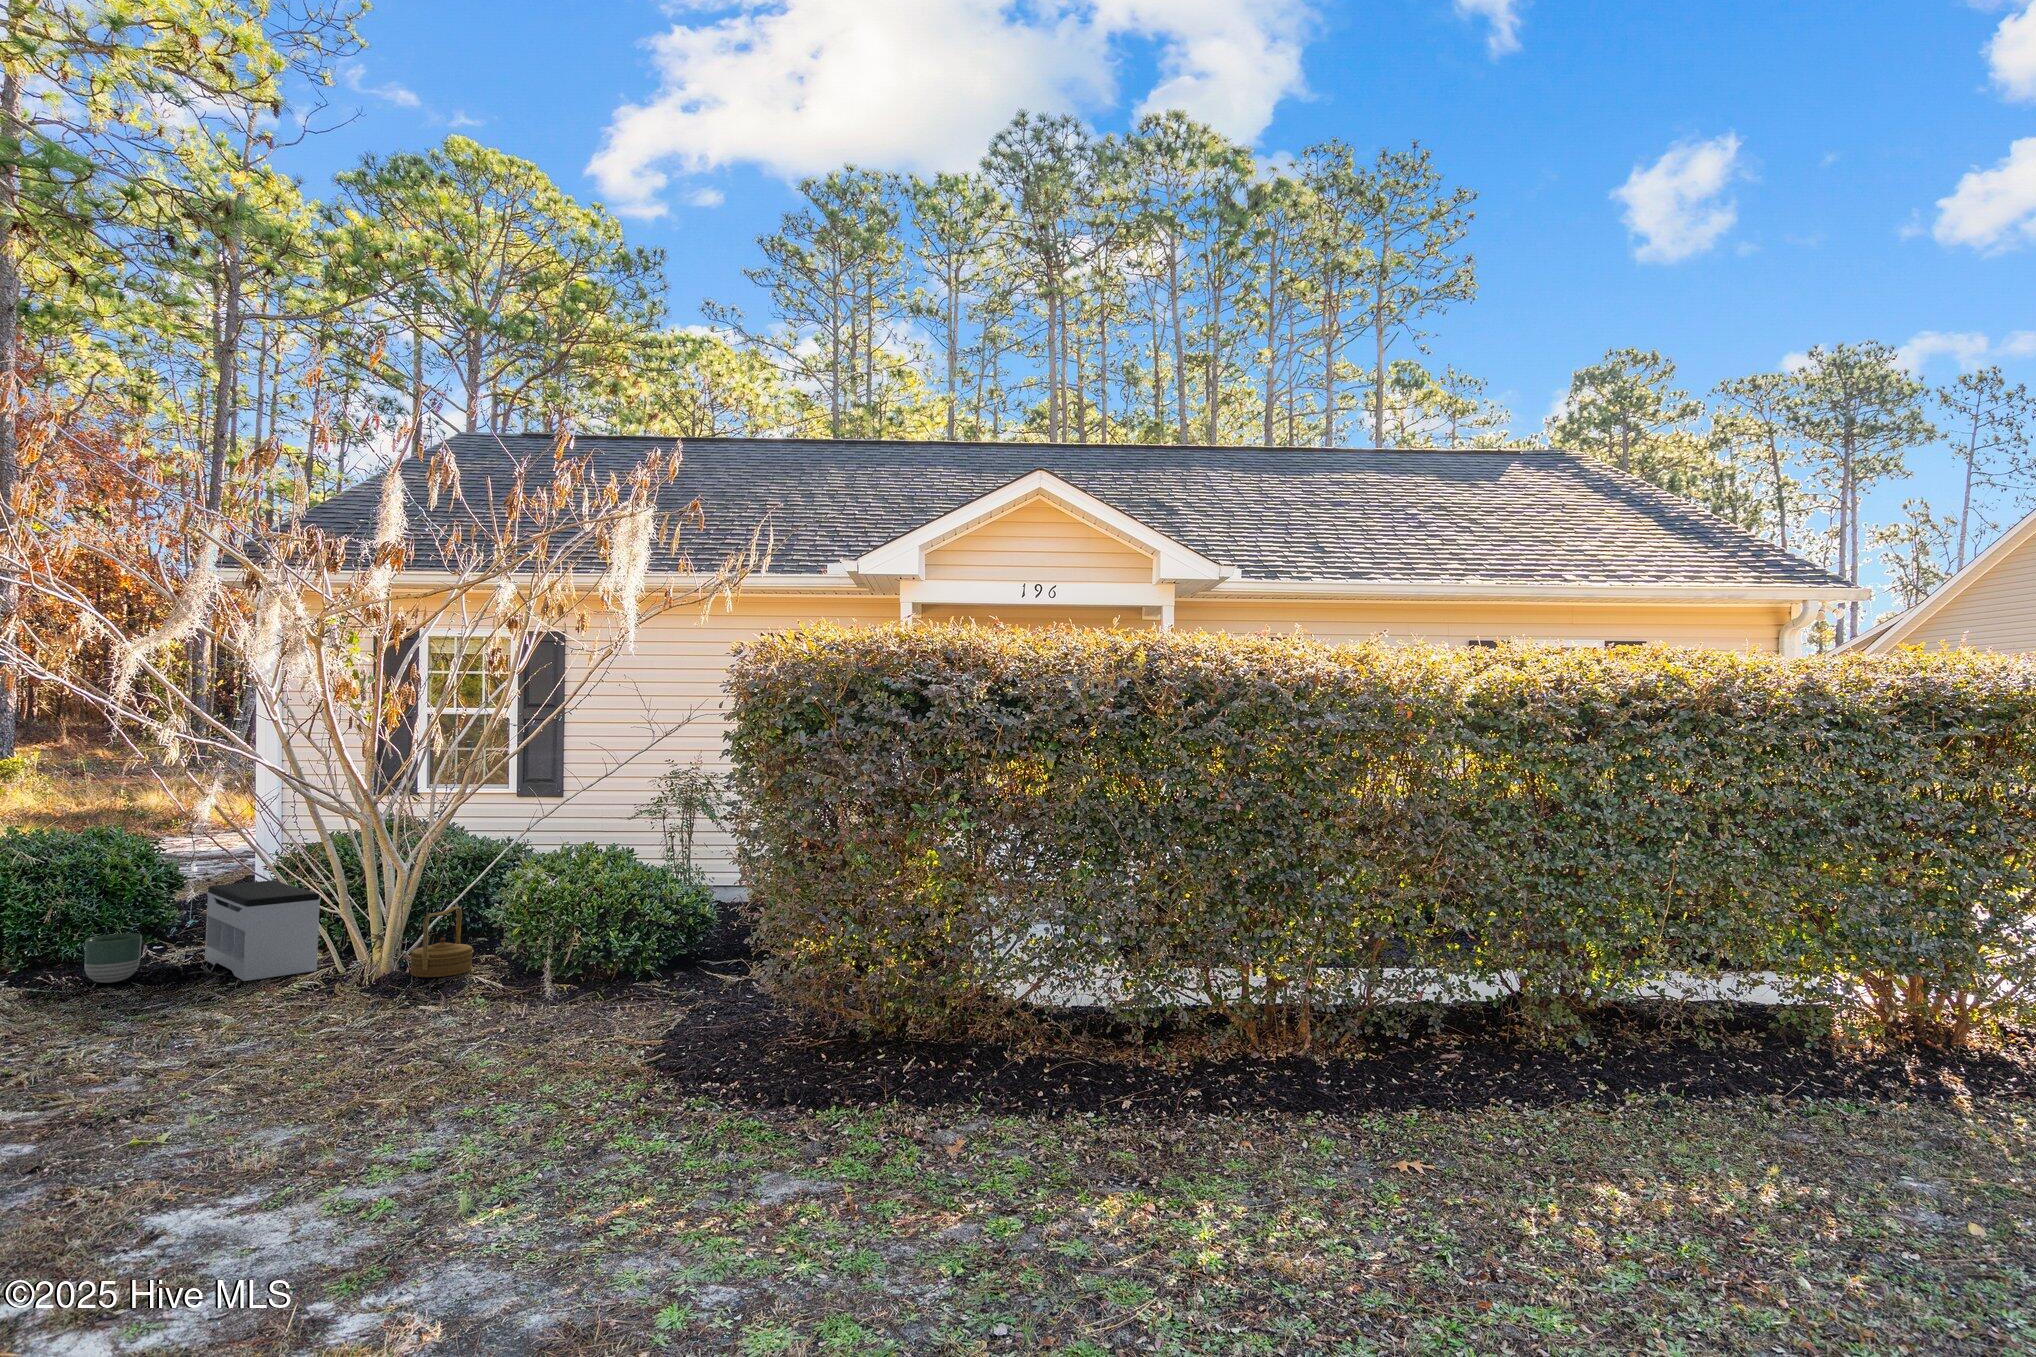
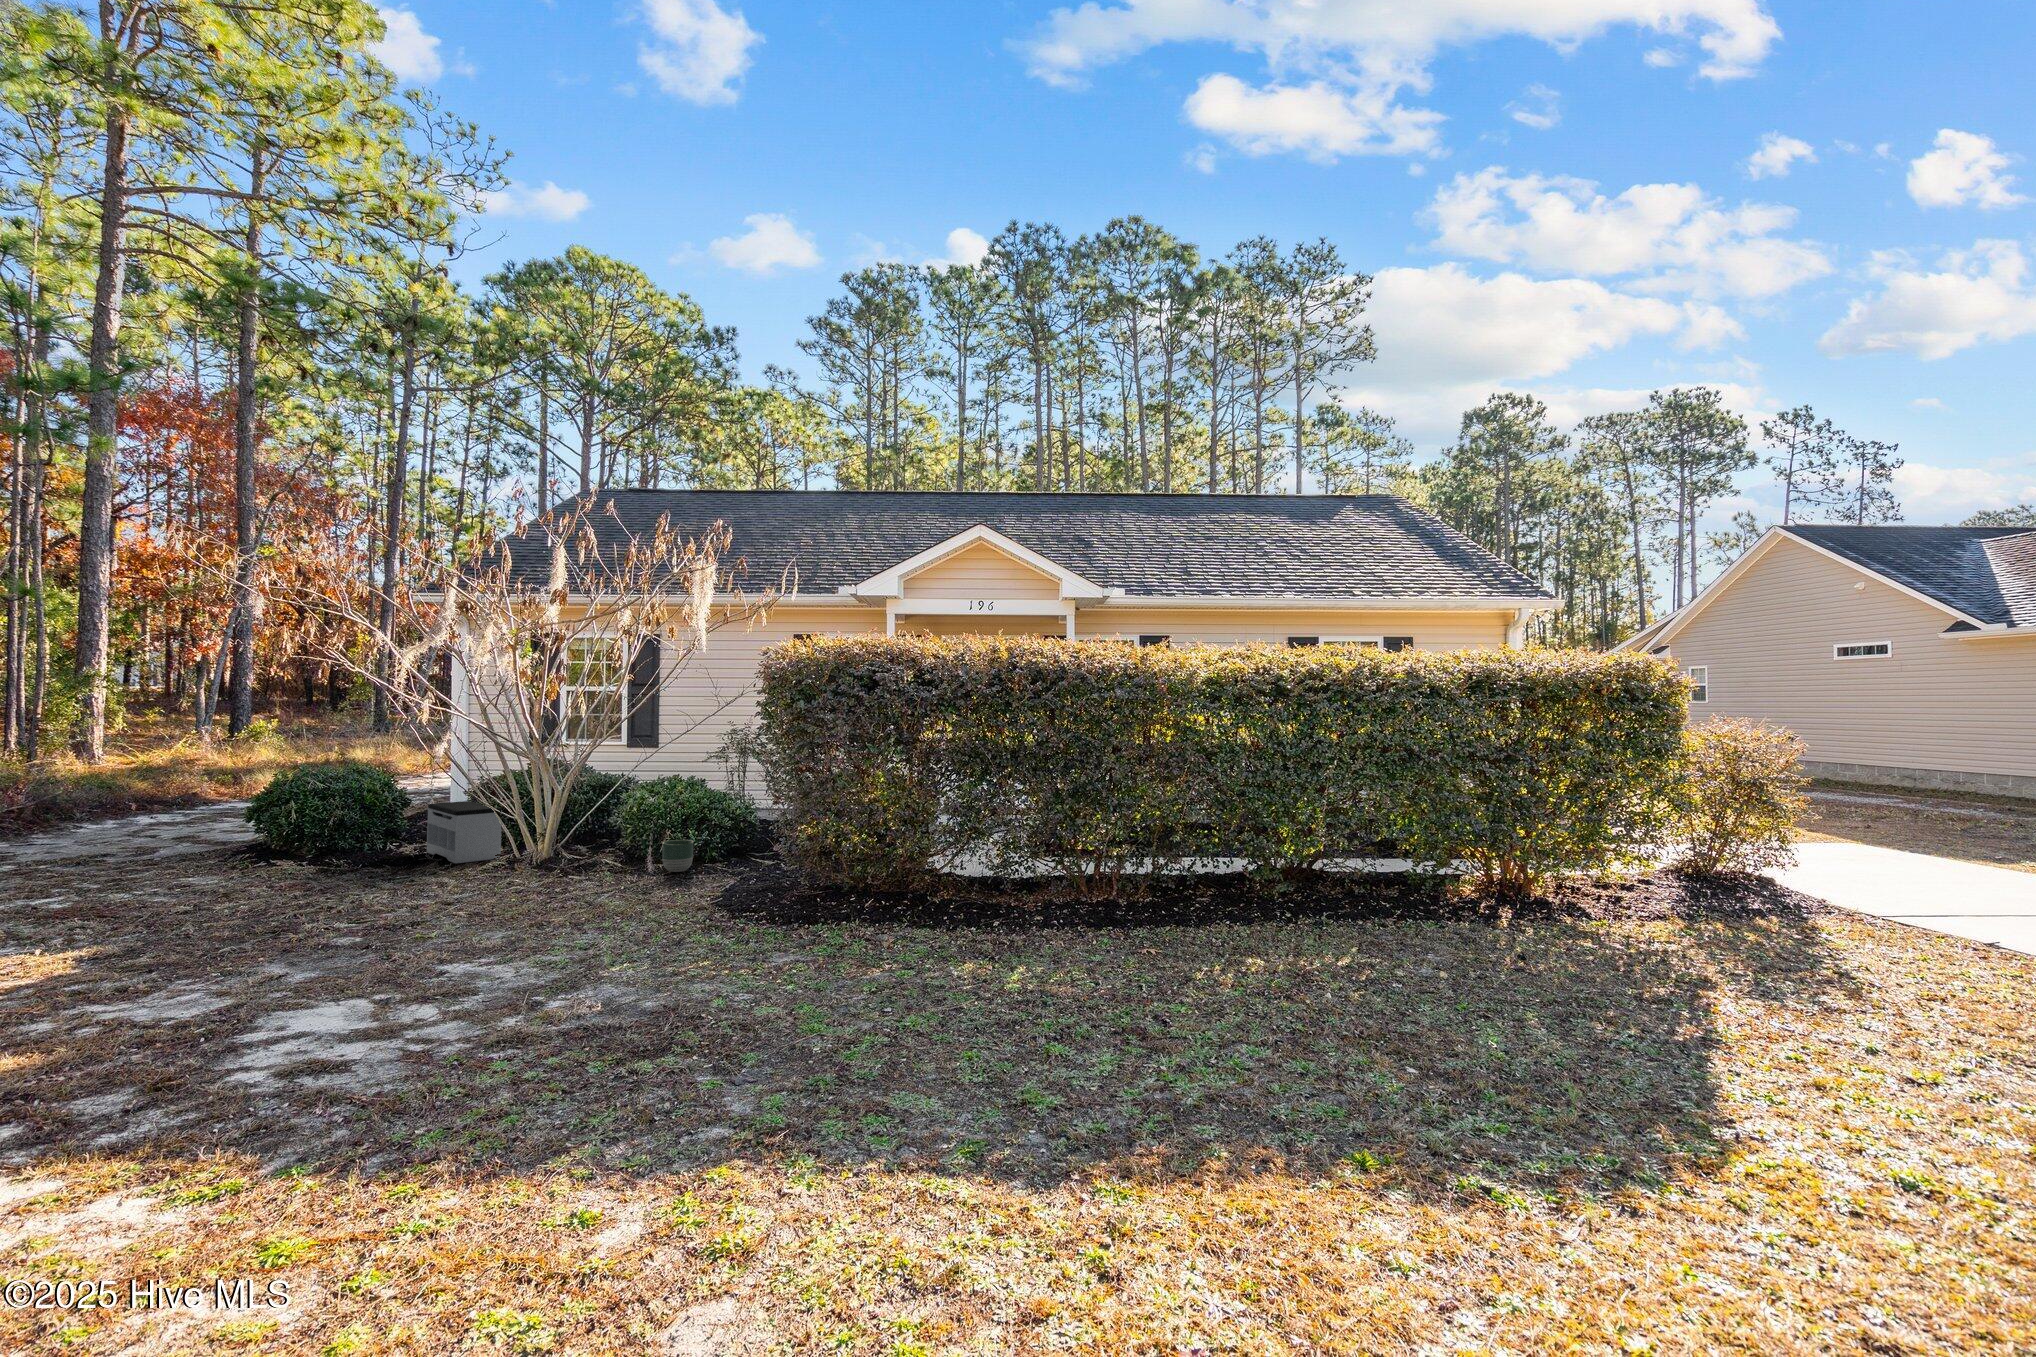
woven basket: present [410,907,474,977] -> none [561,817,602,862]
planter: present [84,933,142,983] -> present [662,840,693,872]

